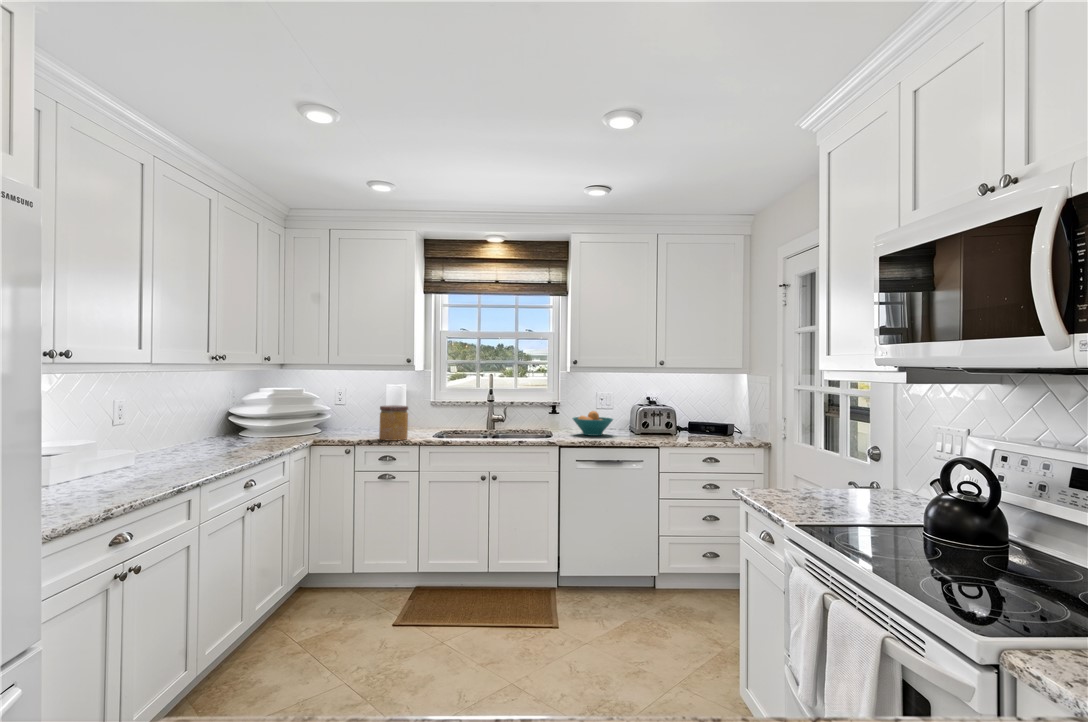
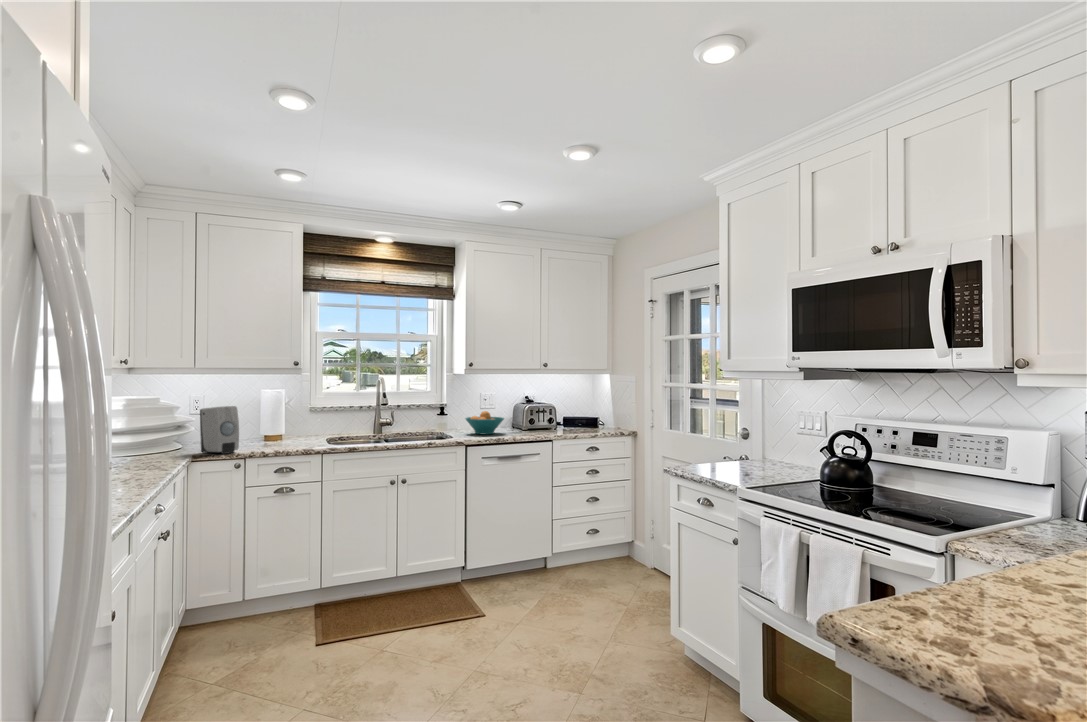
soap dispenser: none [321,398,349,440] -> present [200,406,239,454]
jar: present [379,405,408,441] -> none [276,413,309,451]

